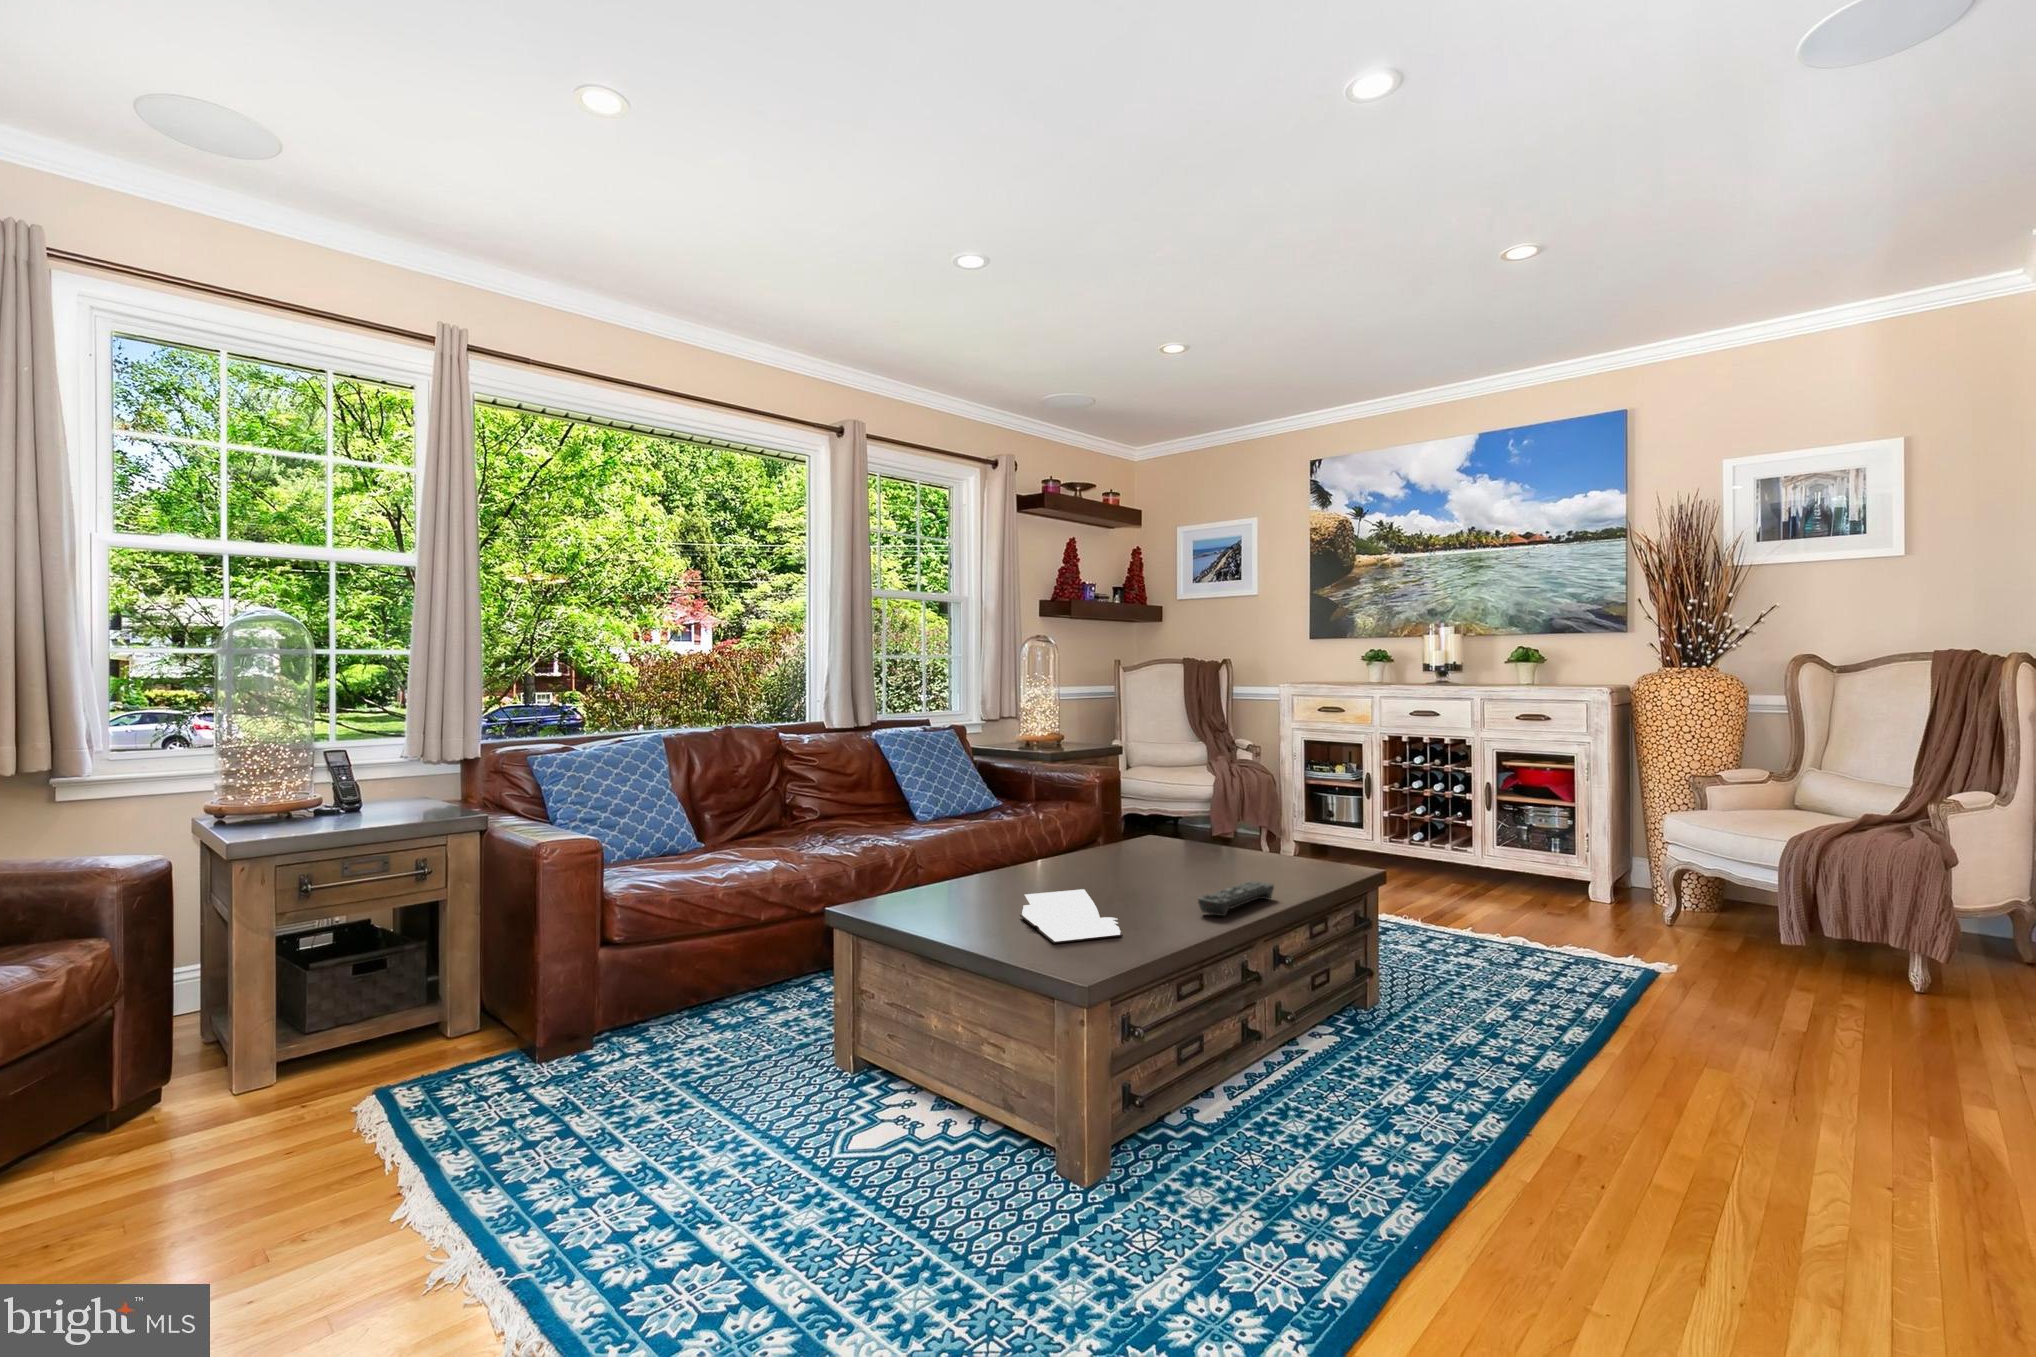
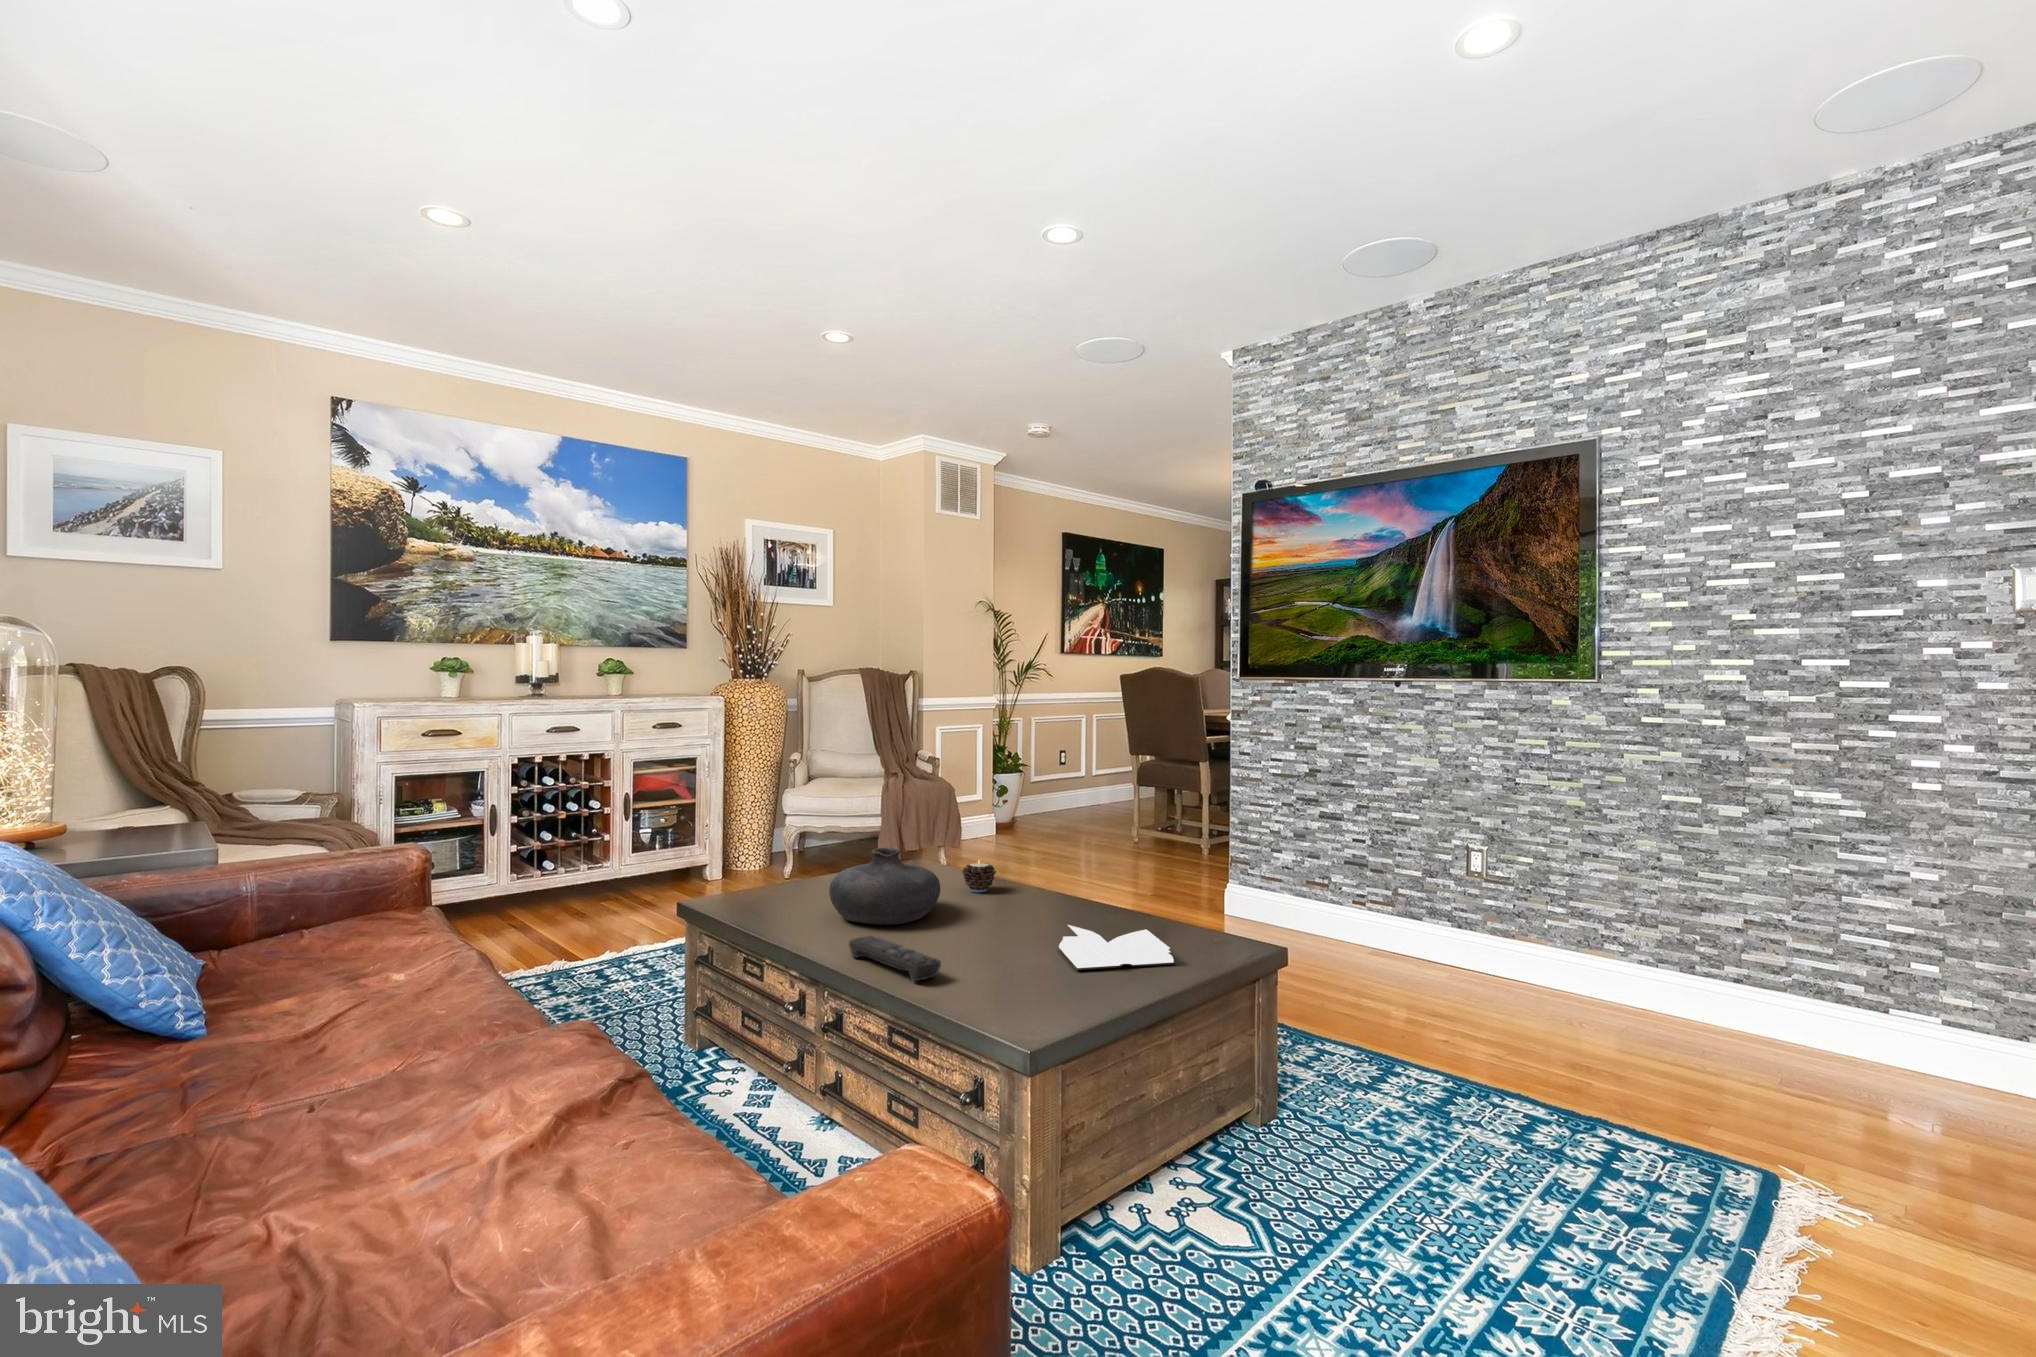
vase: none [1109,809,1211,877] -> present [829,847,940,925]
candle: none [1259,850,1297,887] -> present [962,861,996,892]
remote control: present [1198,881,1274,916] -> present [849,936,941,981]

